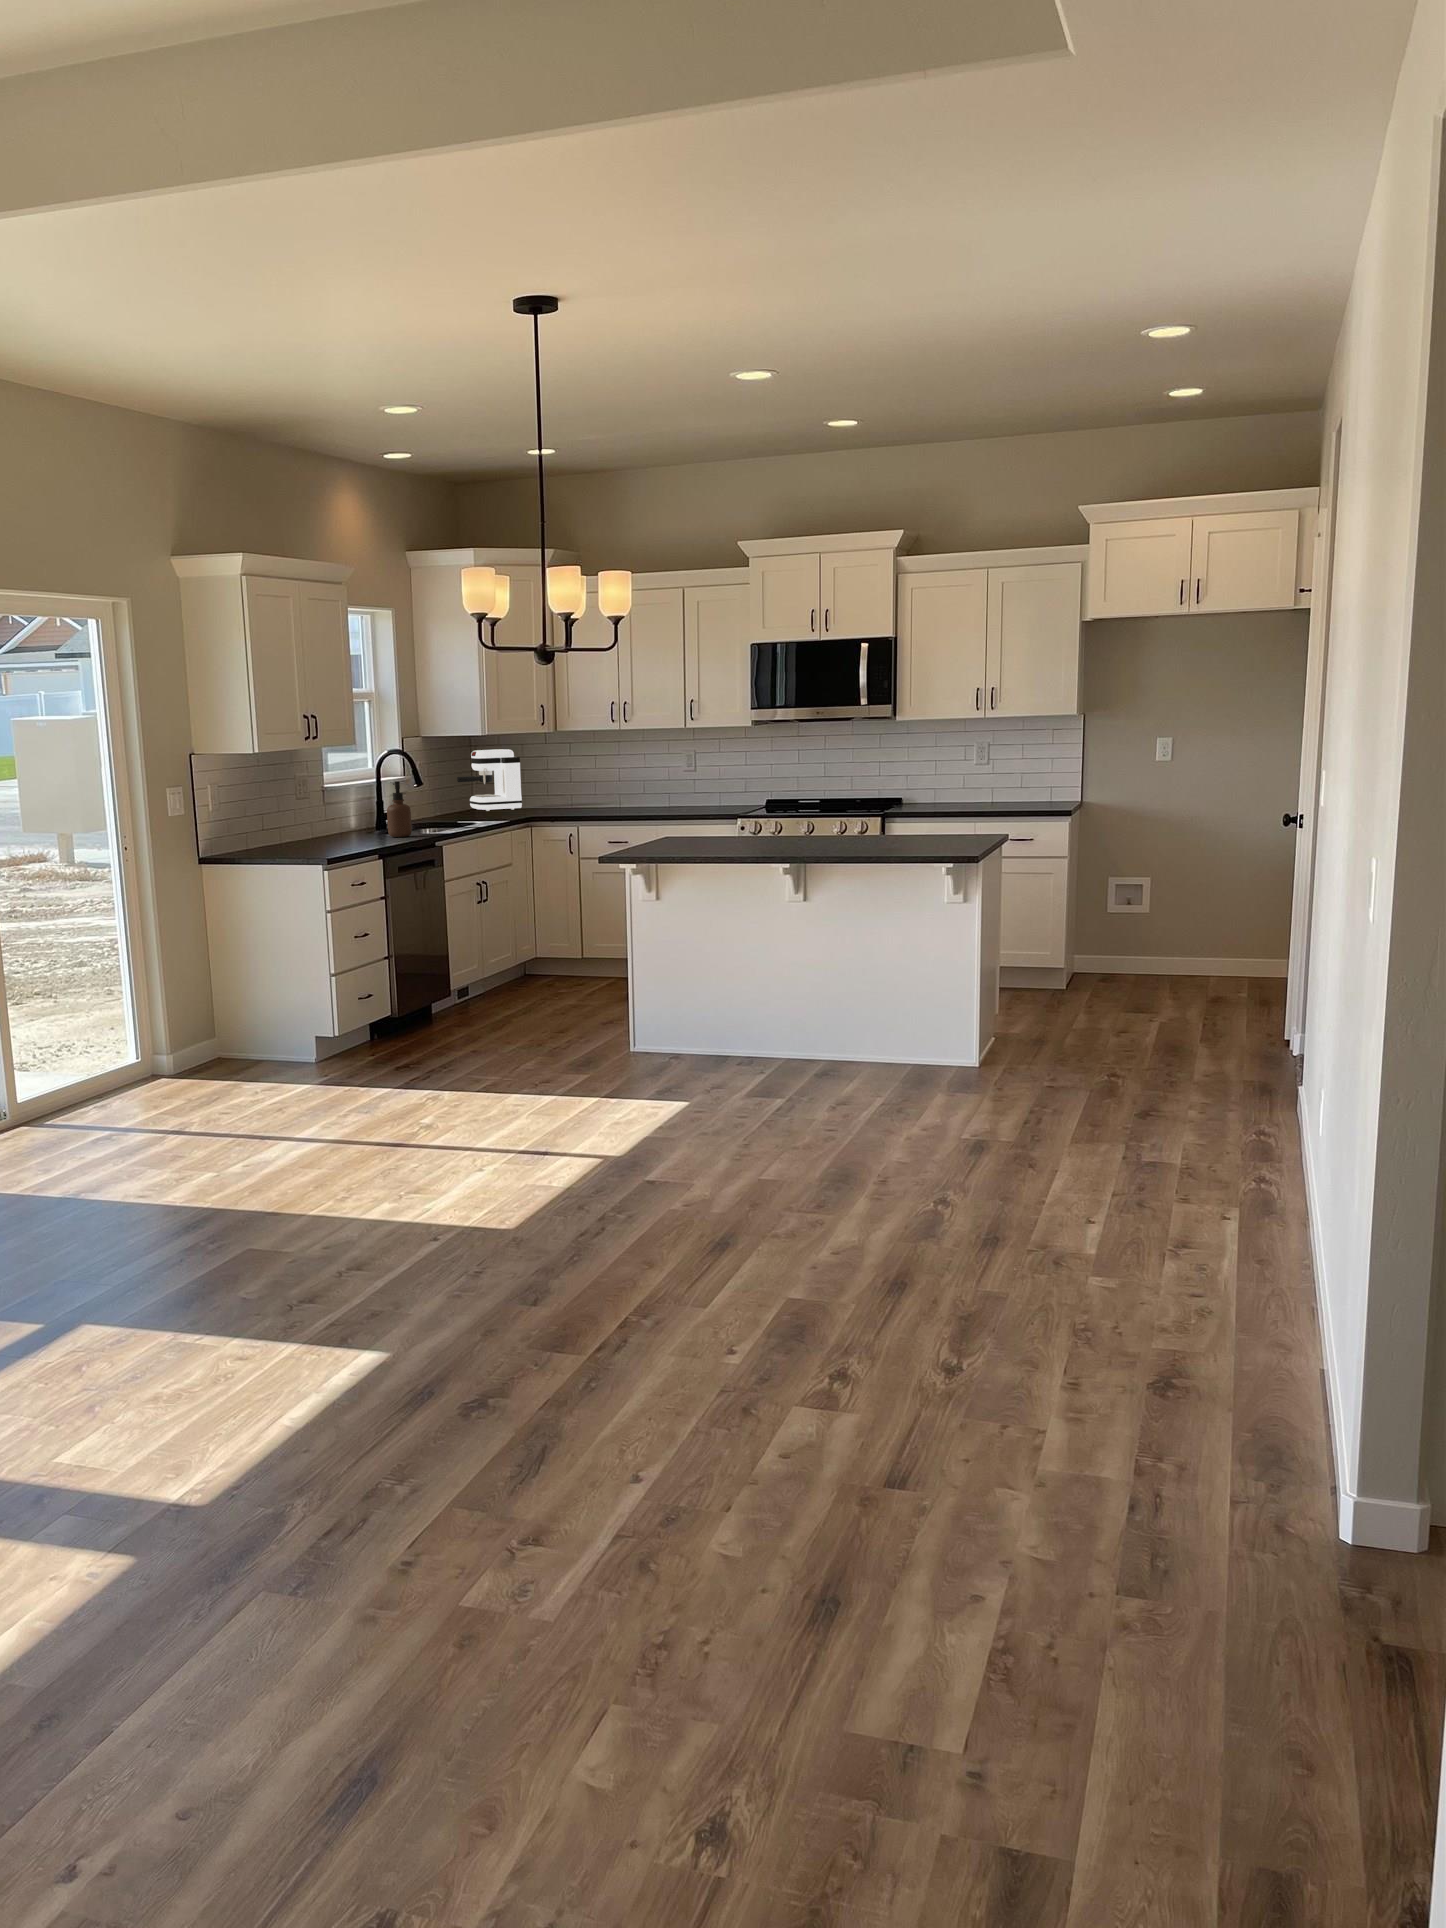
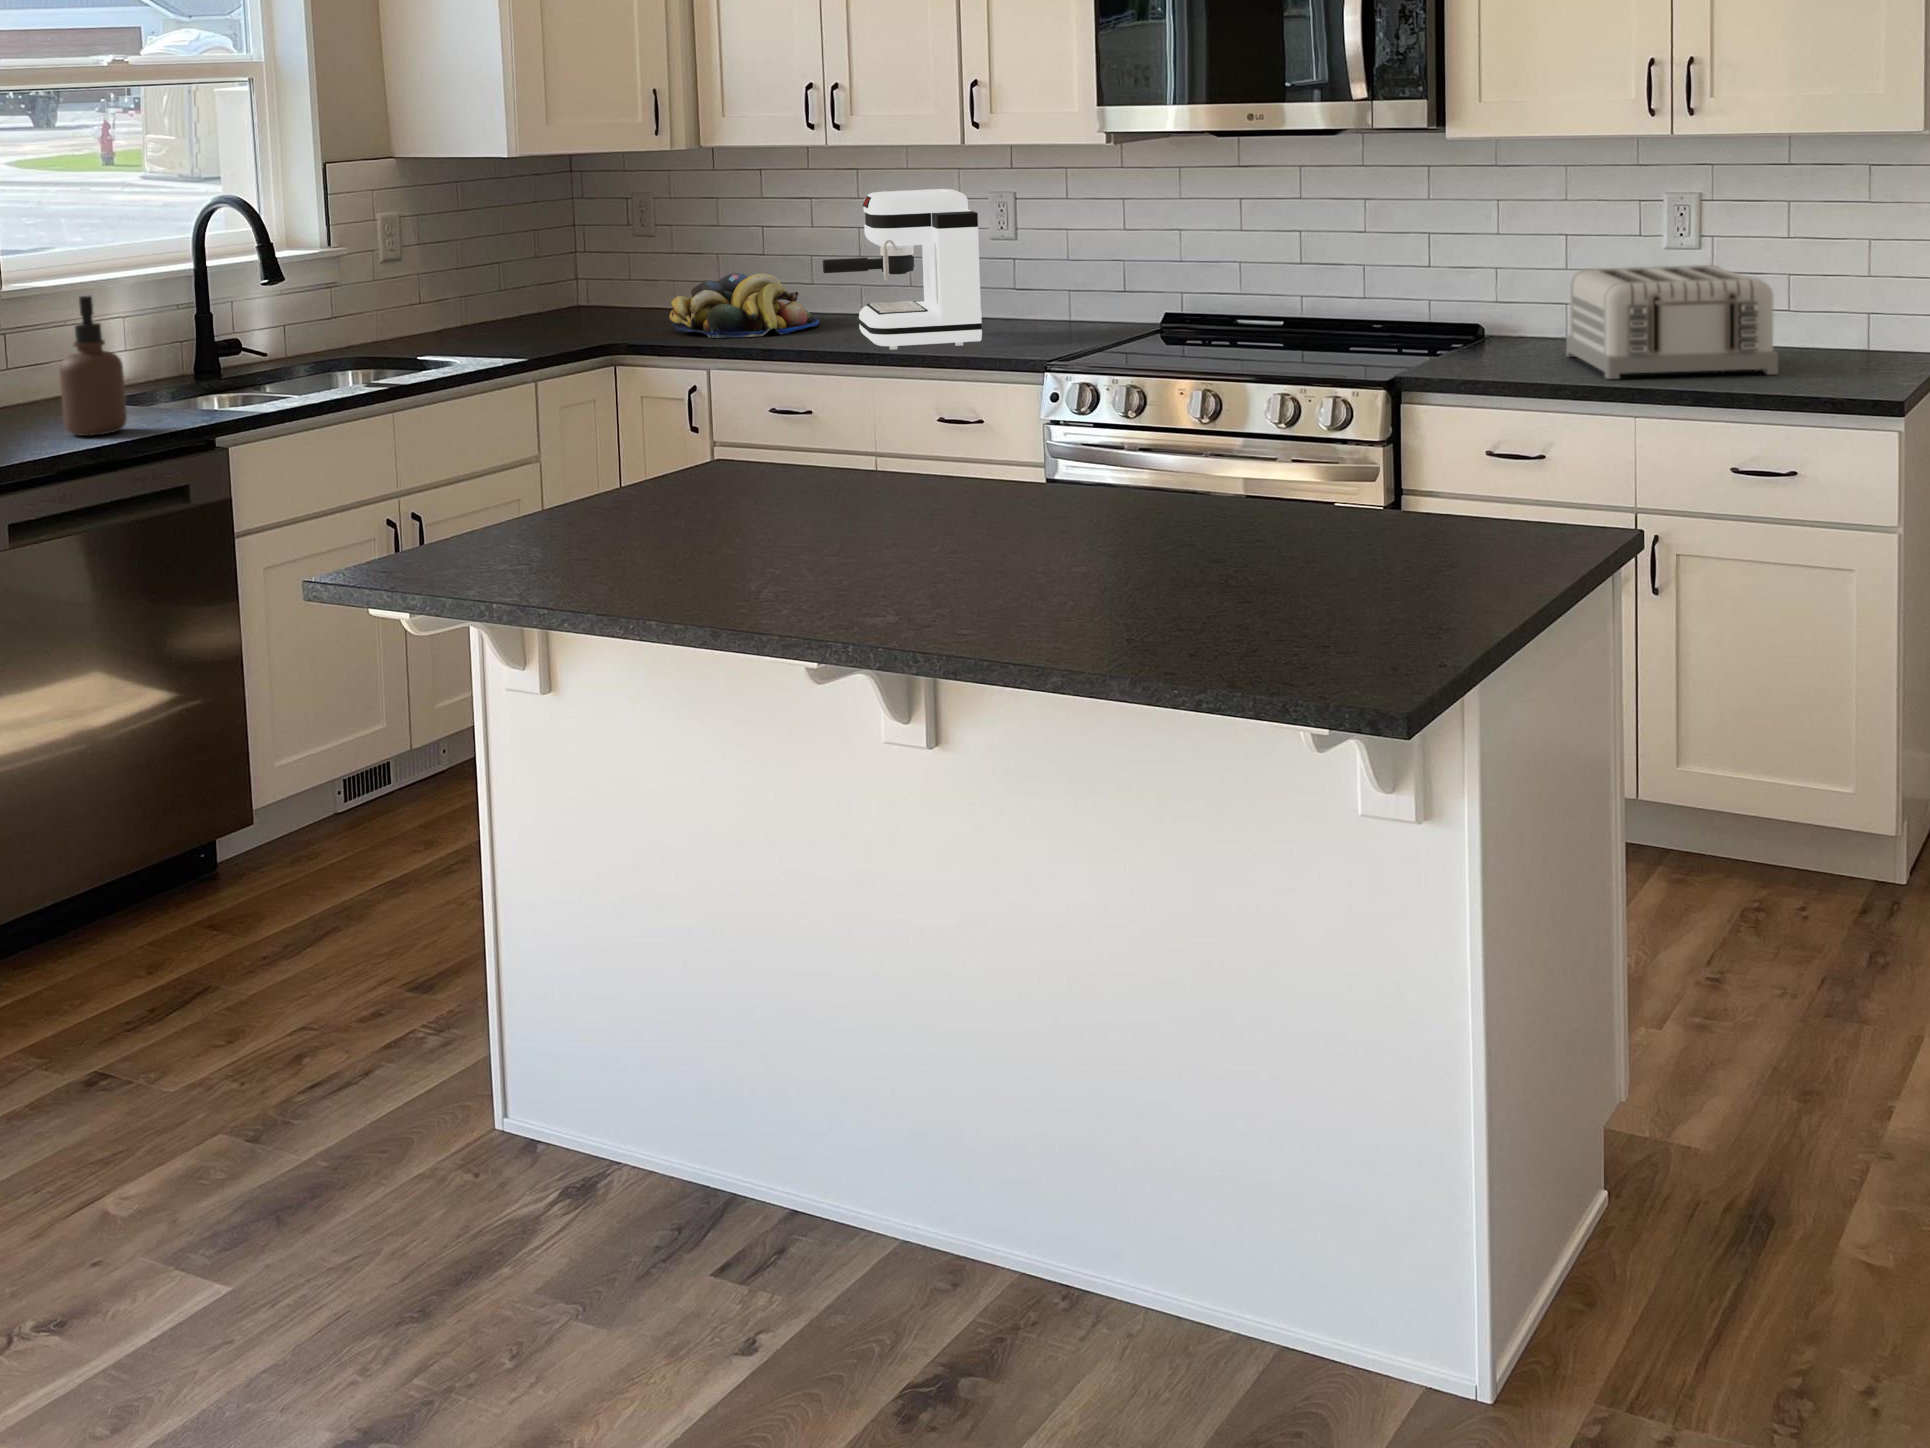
coffee maker: present [457,749,522,811] -> present [823,189,982,350]
toaster: none [943,770,1025,810] -> present [1566,265,1778,379]
fruit bowl: none [550,787,614,813] -> present [670,273,819,338]

